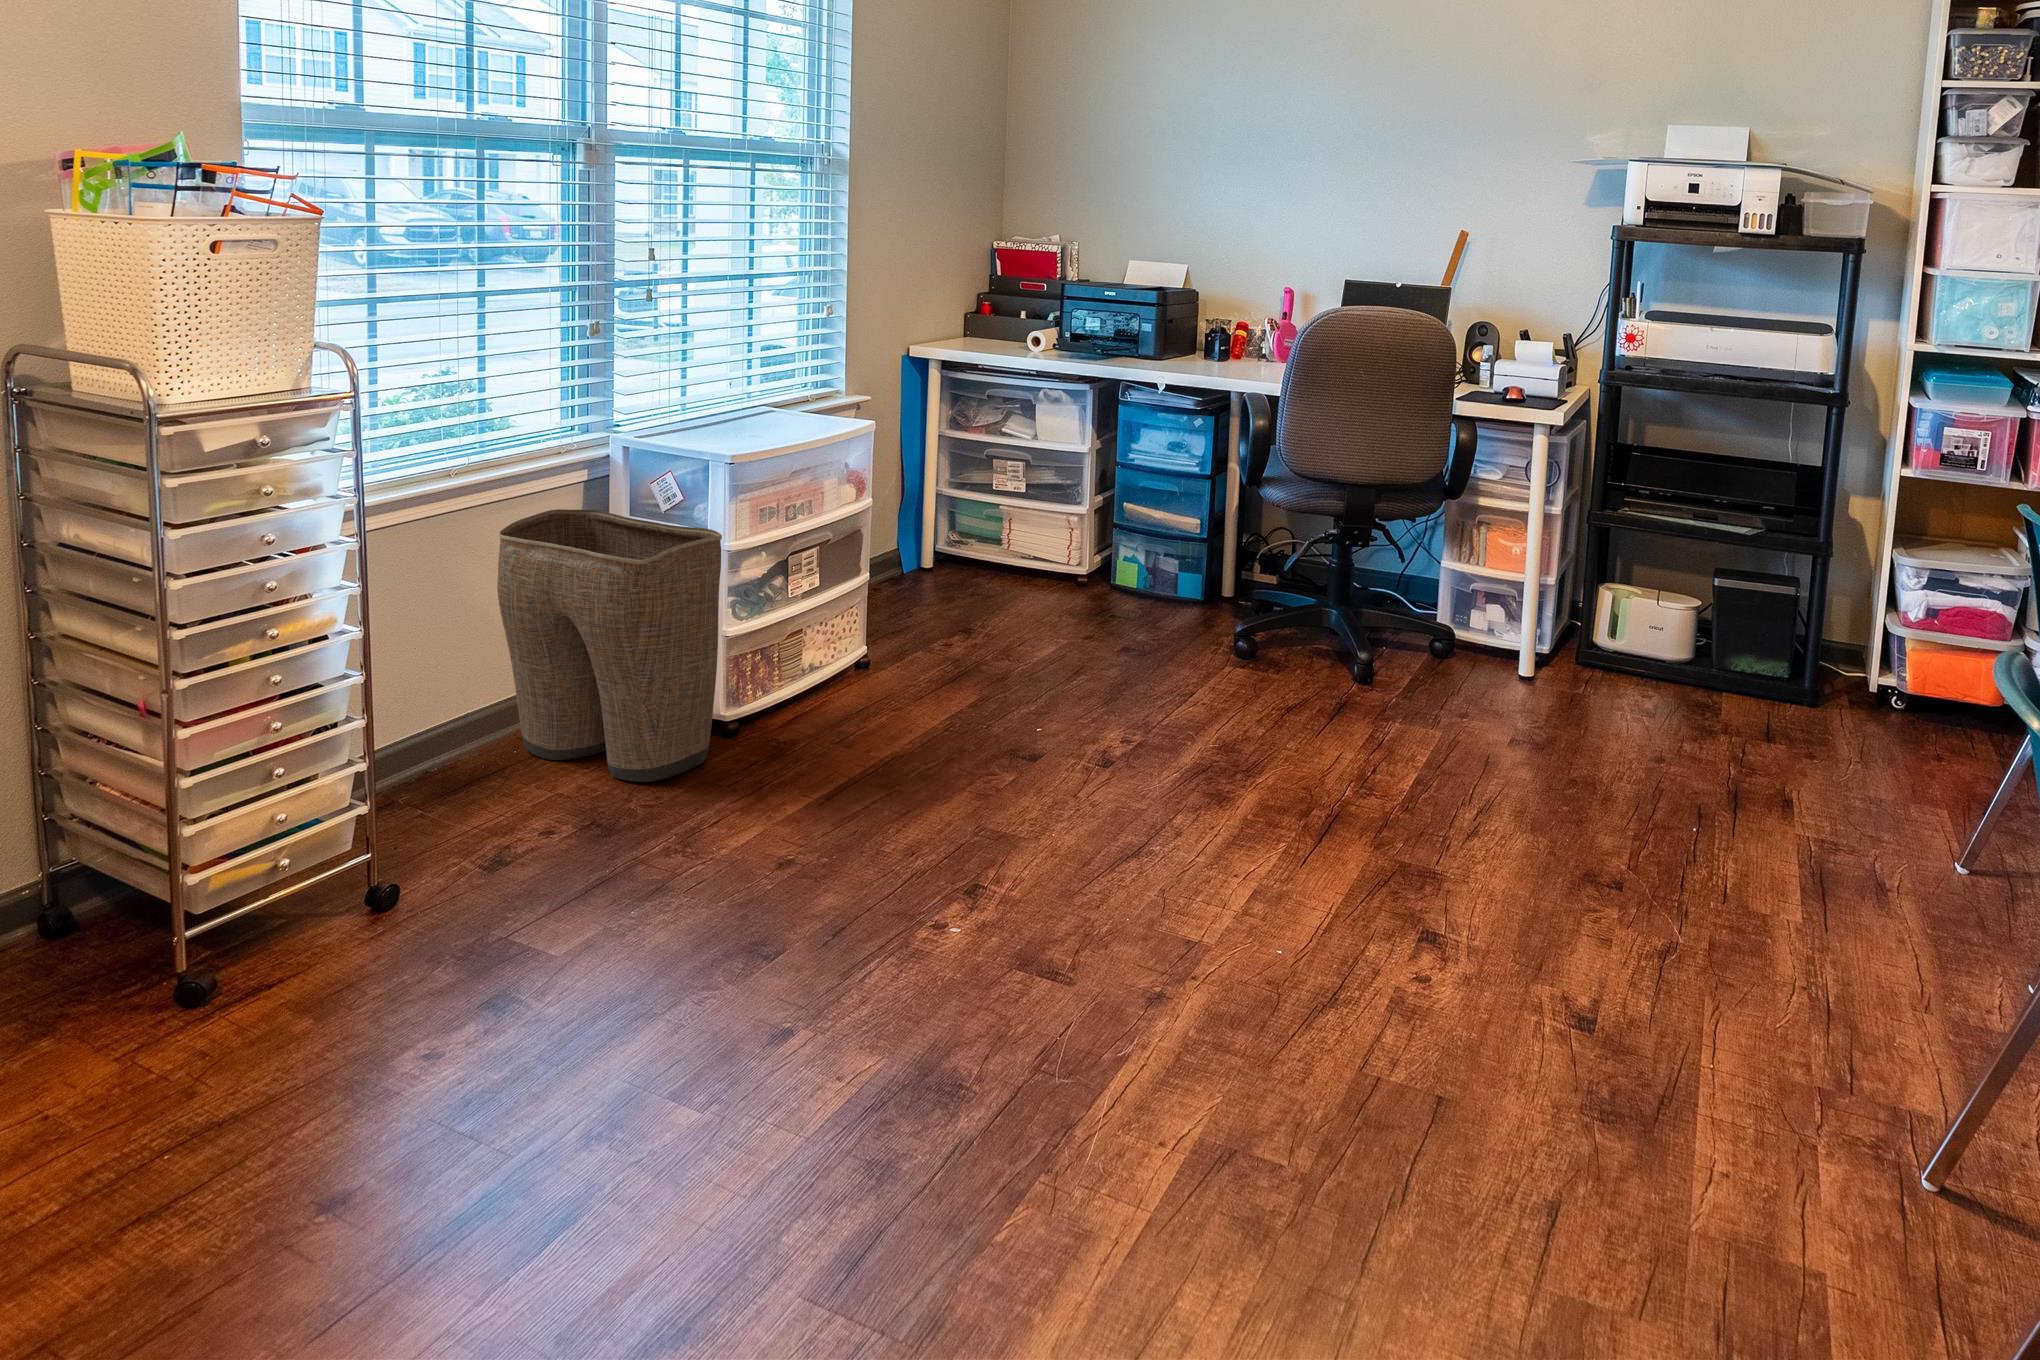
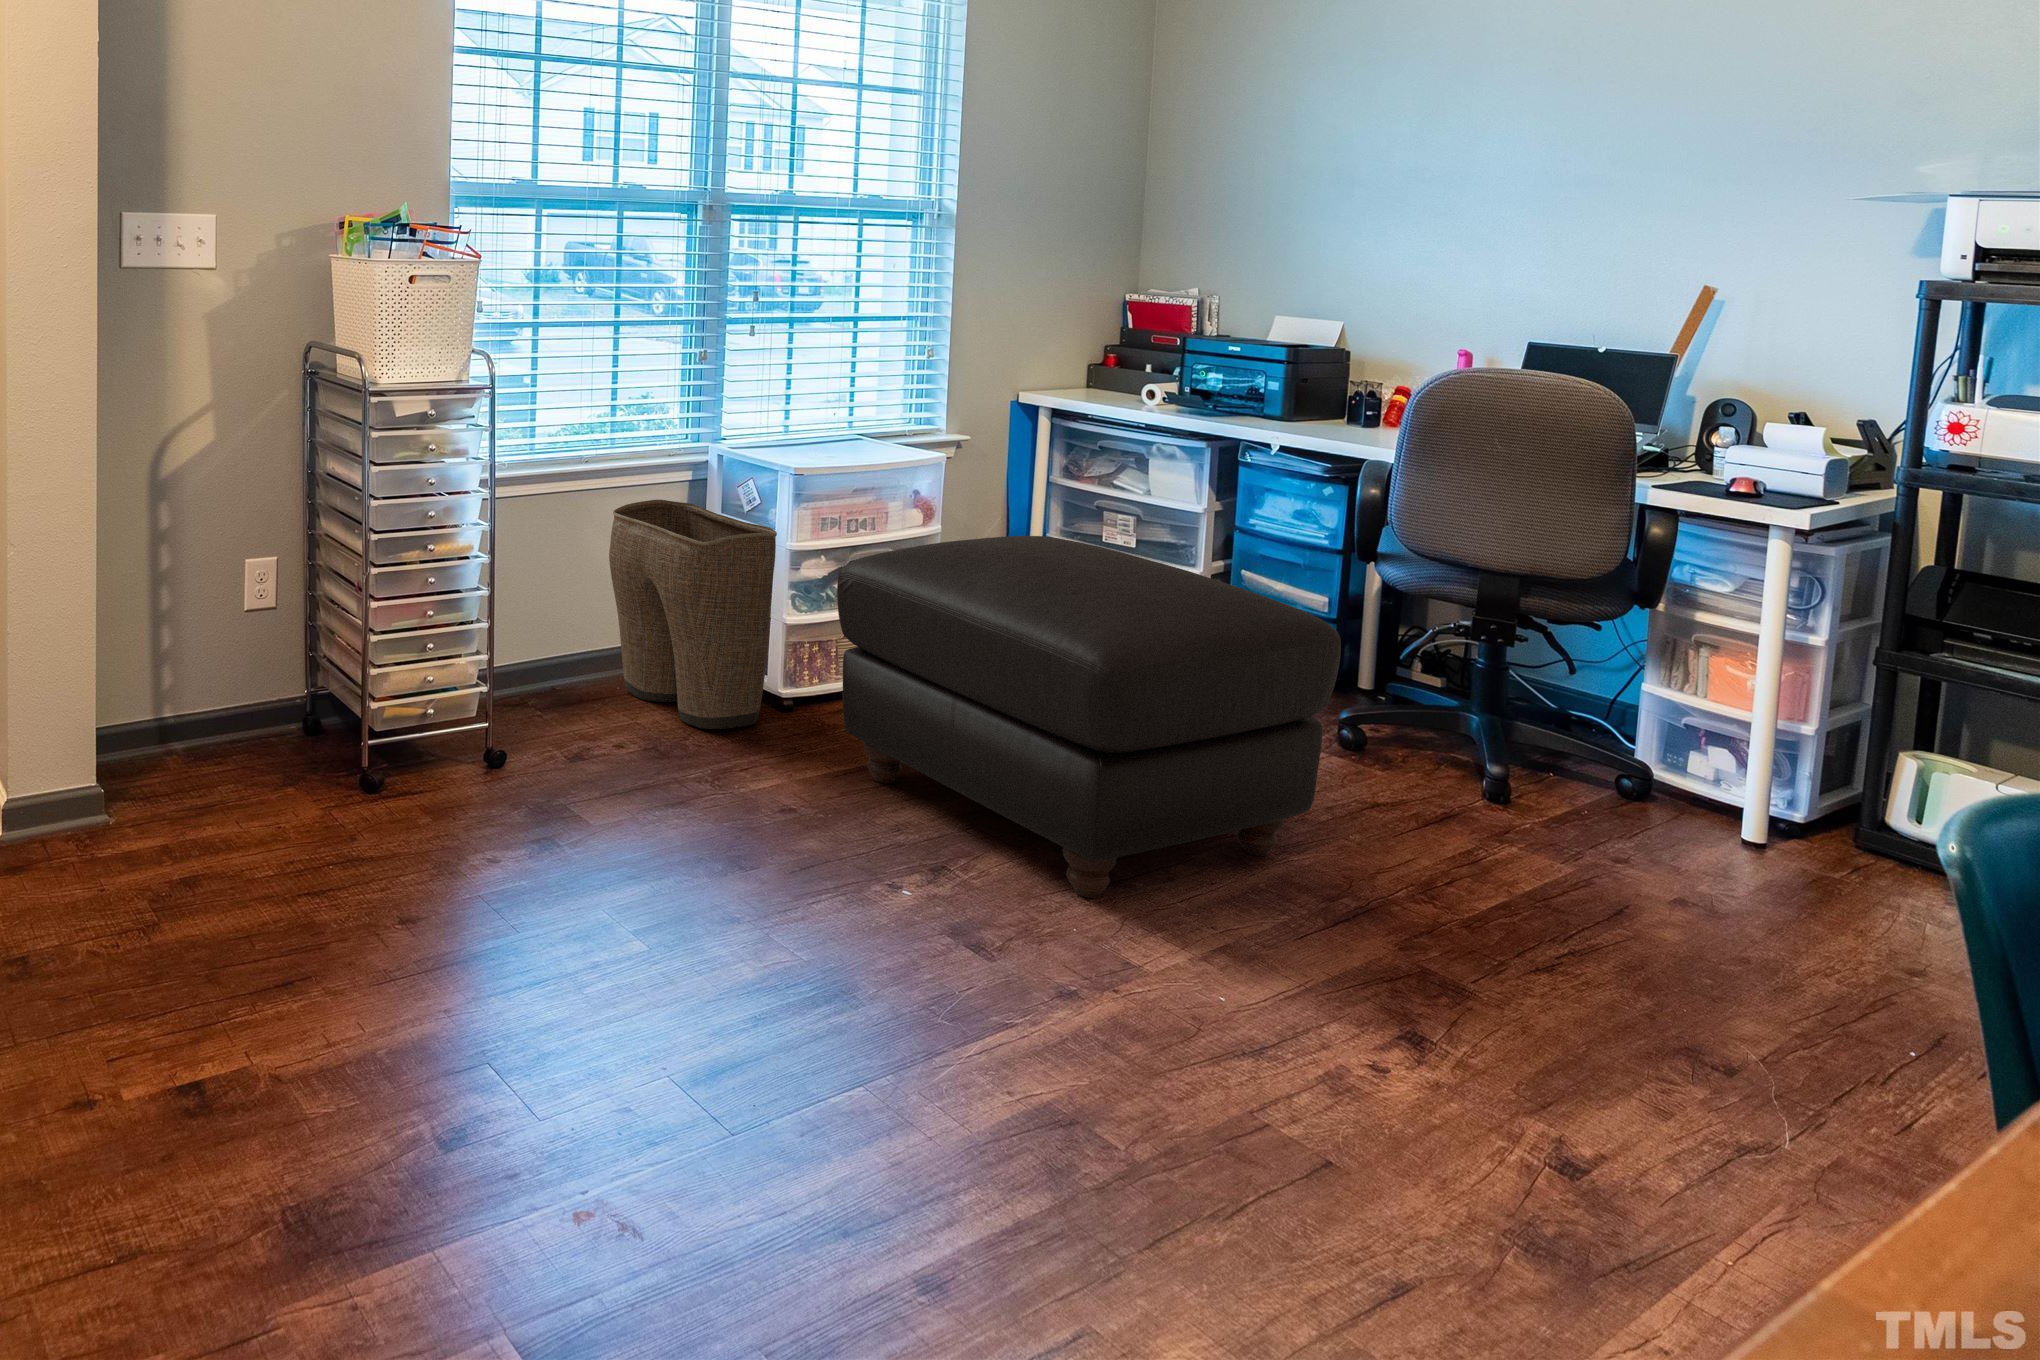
ottoman: none [813,503,1294,878] -> present [837,536,1341,898]

